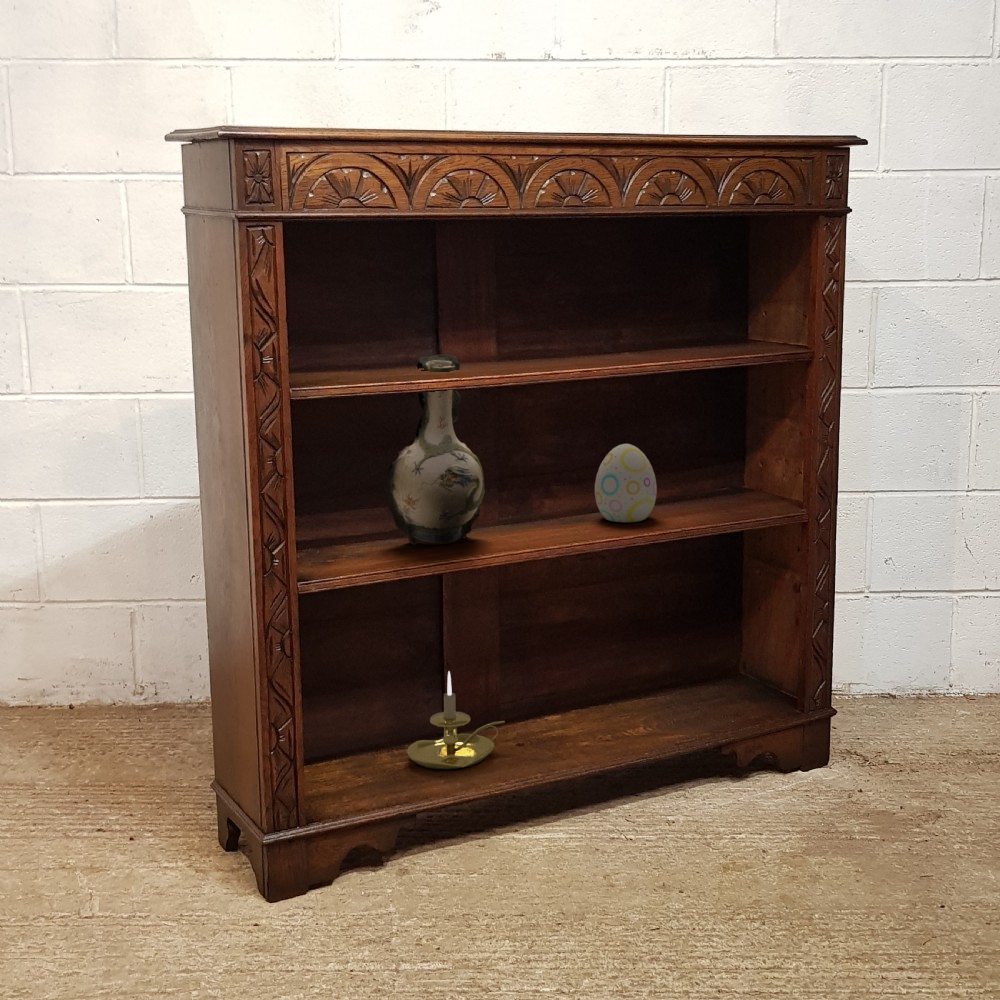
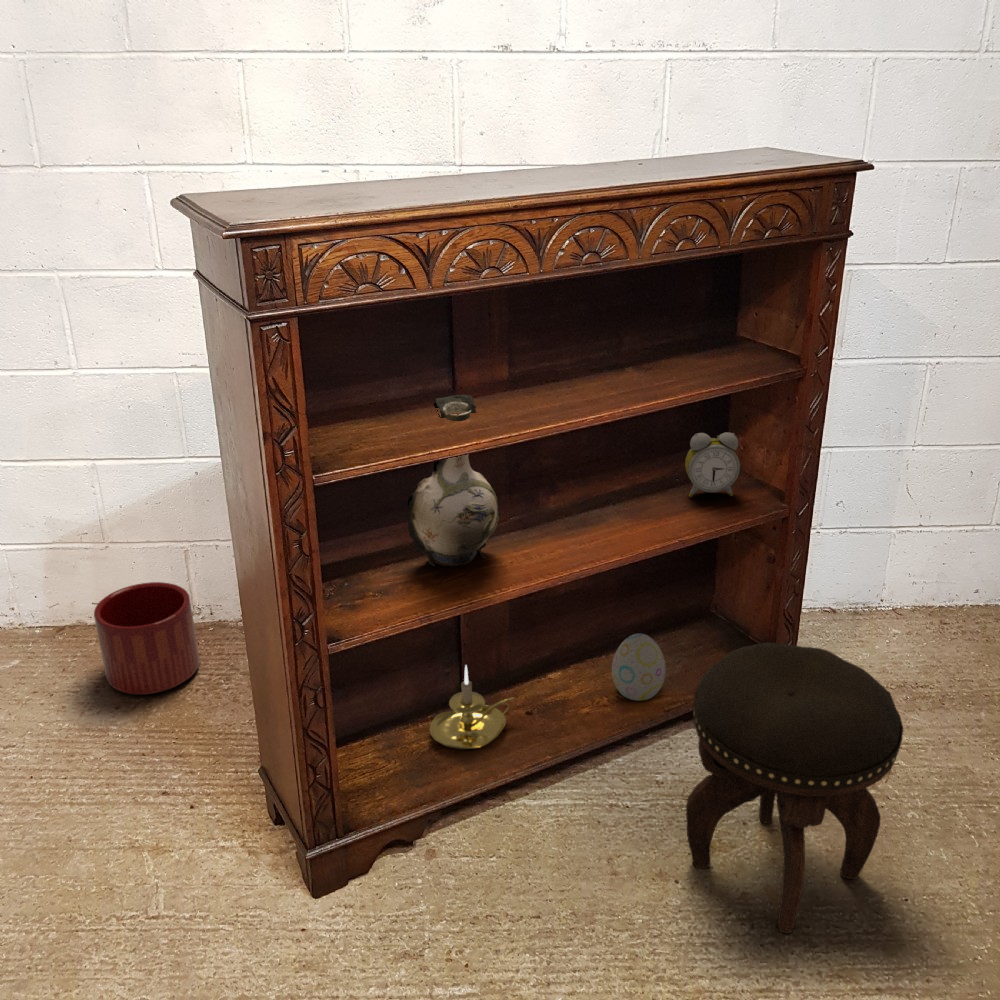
alarm clock: none [695,433,753,506] -> present [685,432,740,497]
decorative egg: present [595,444,657,522] -> present [612,634,666,701]
footstool: none [692,618,918,931] -> present [686,643,903,933]
planter: none [35,632,148,748] -> present [94,582,200,695]

